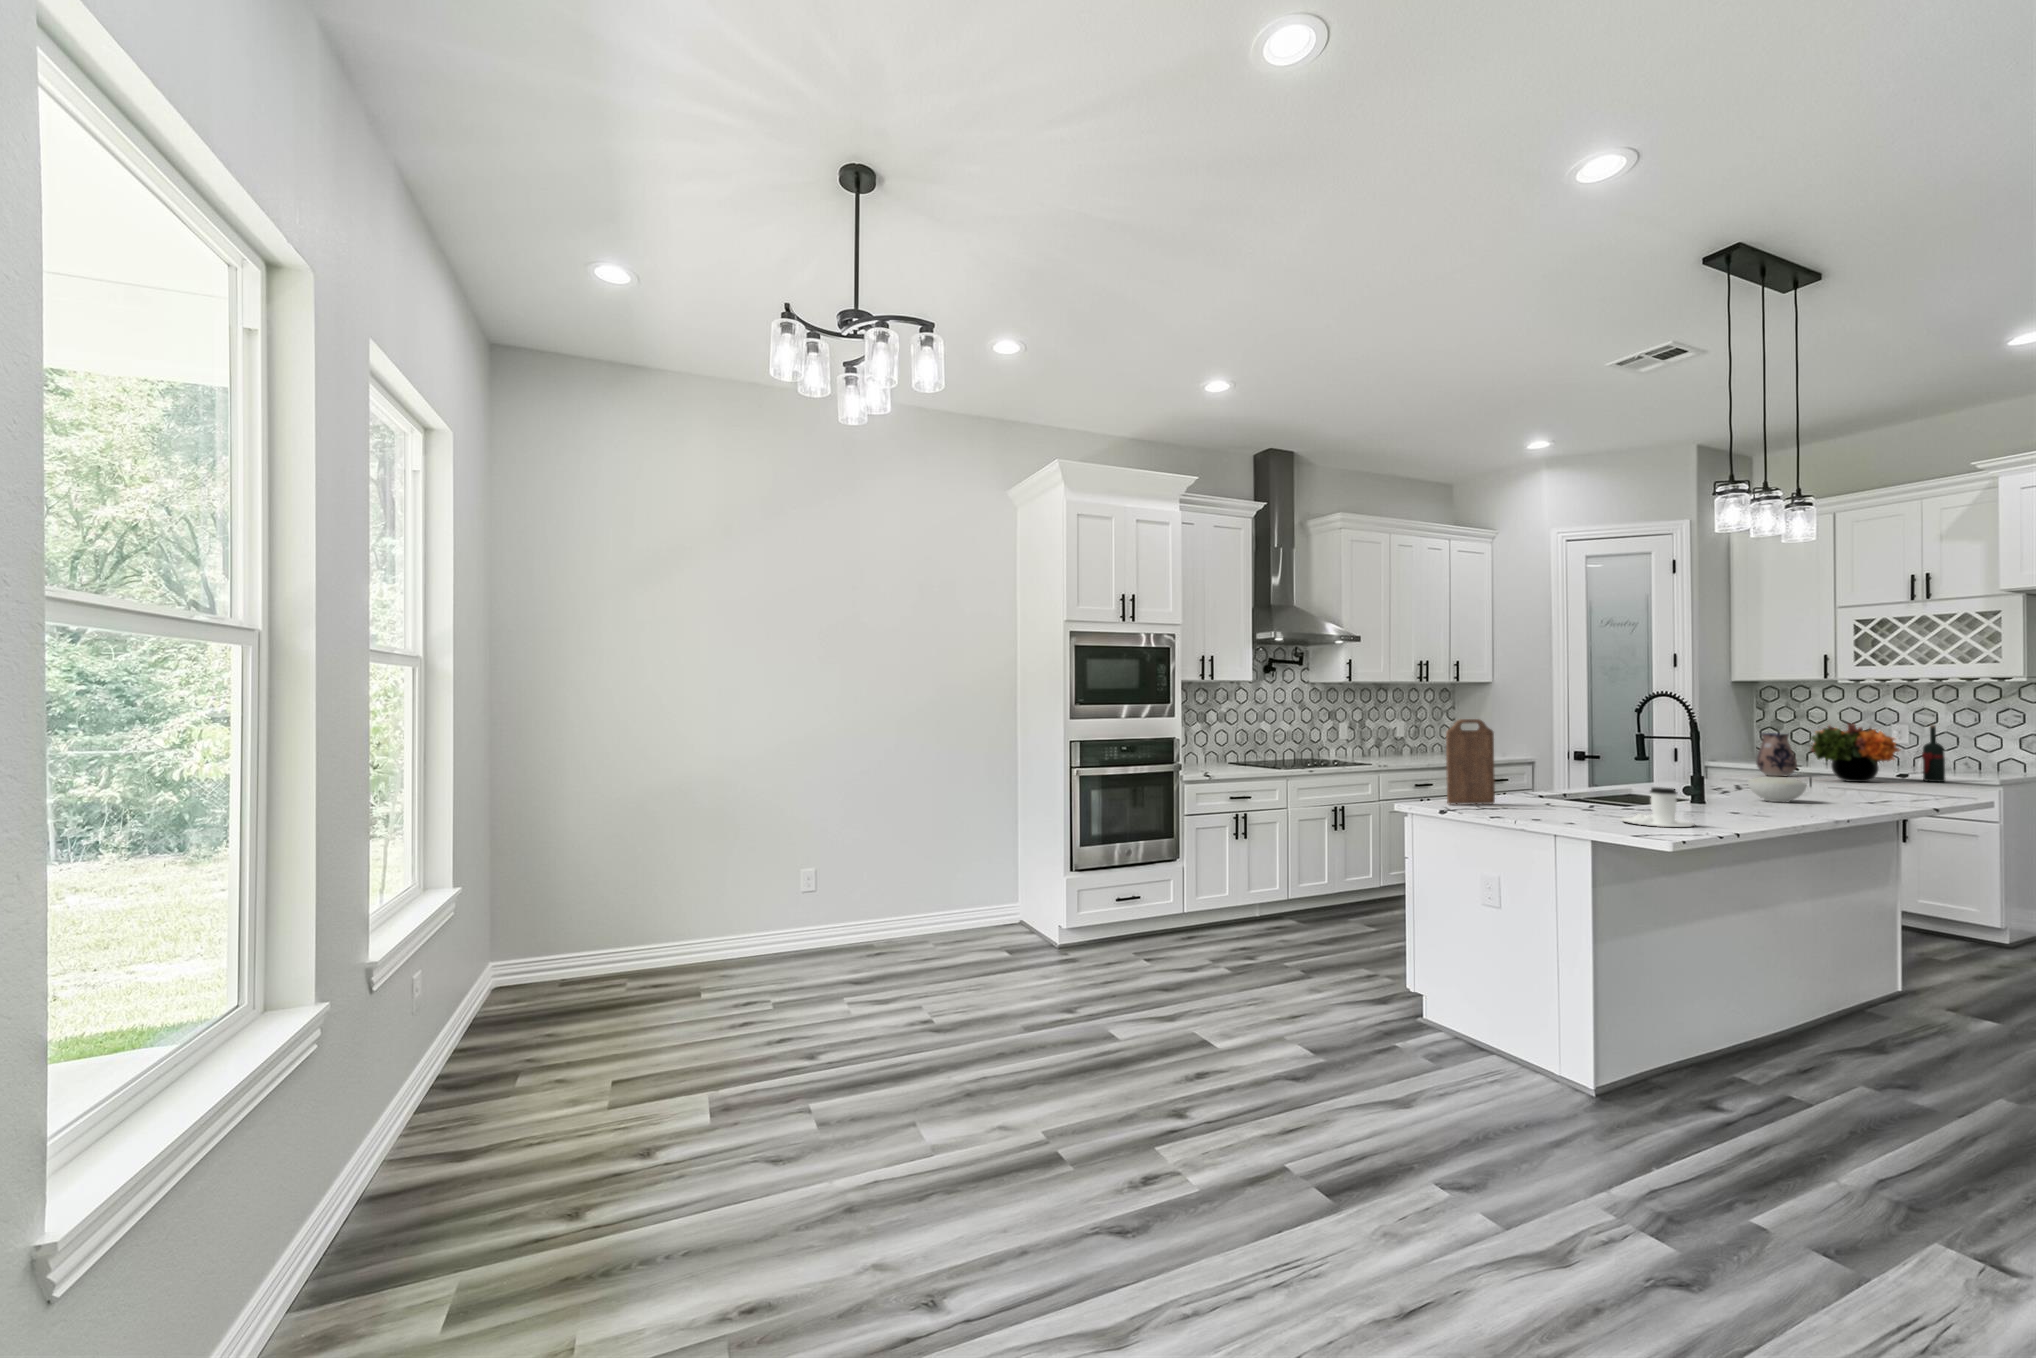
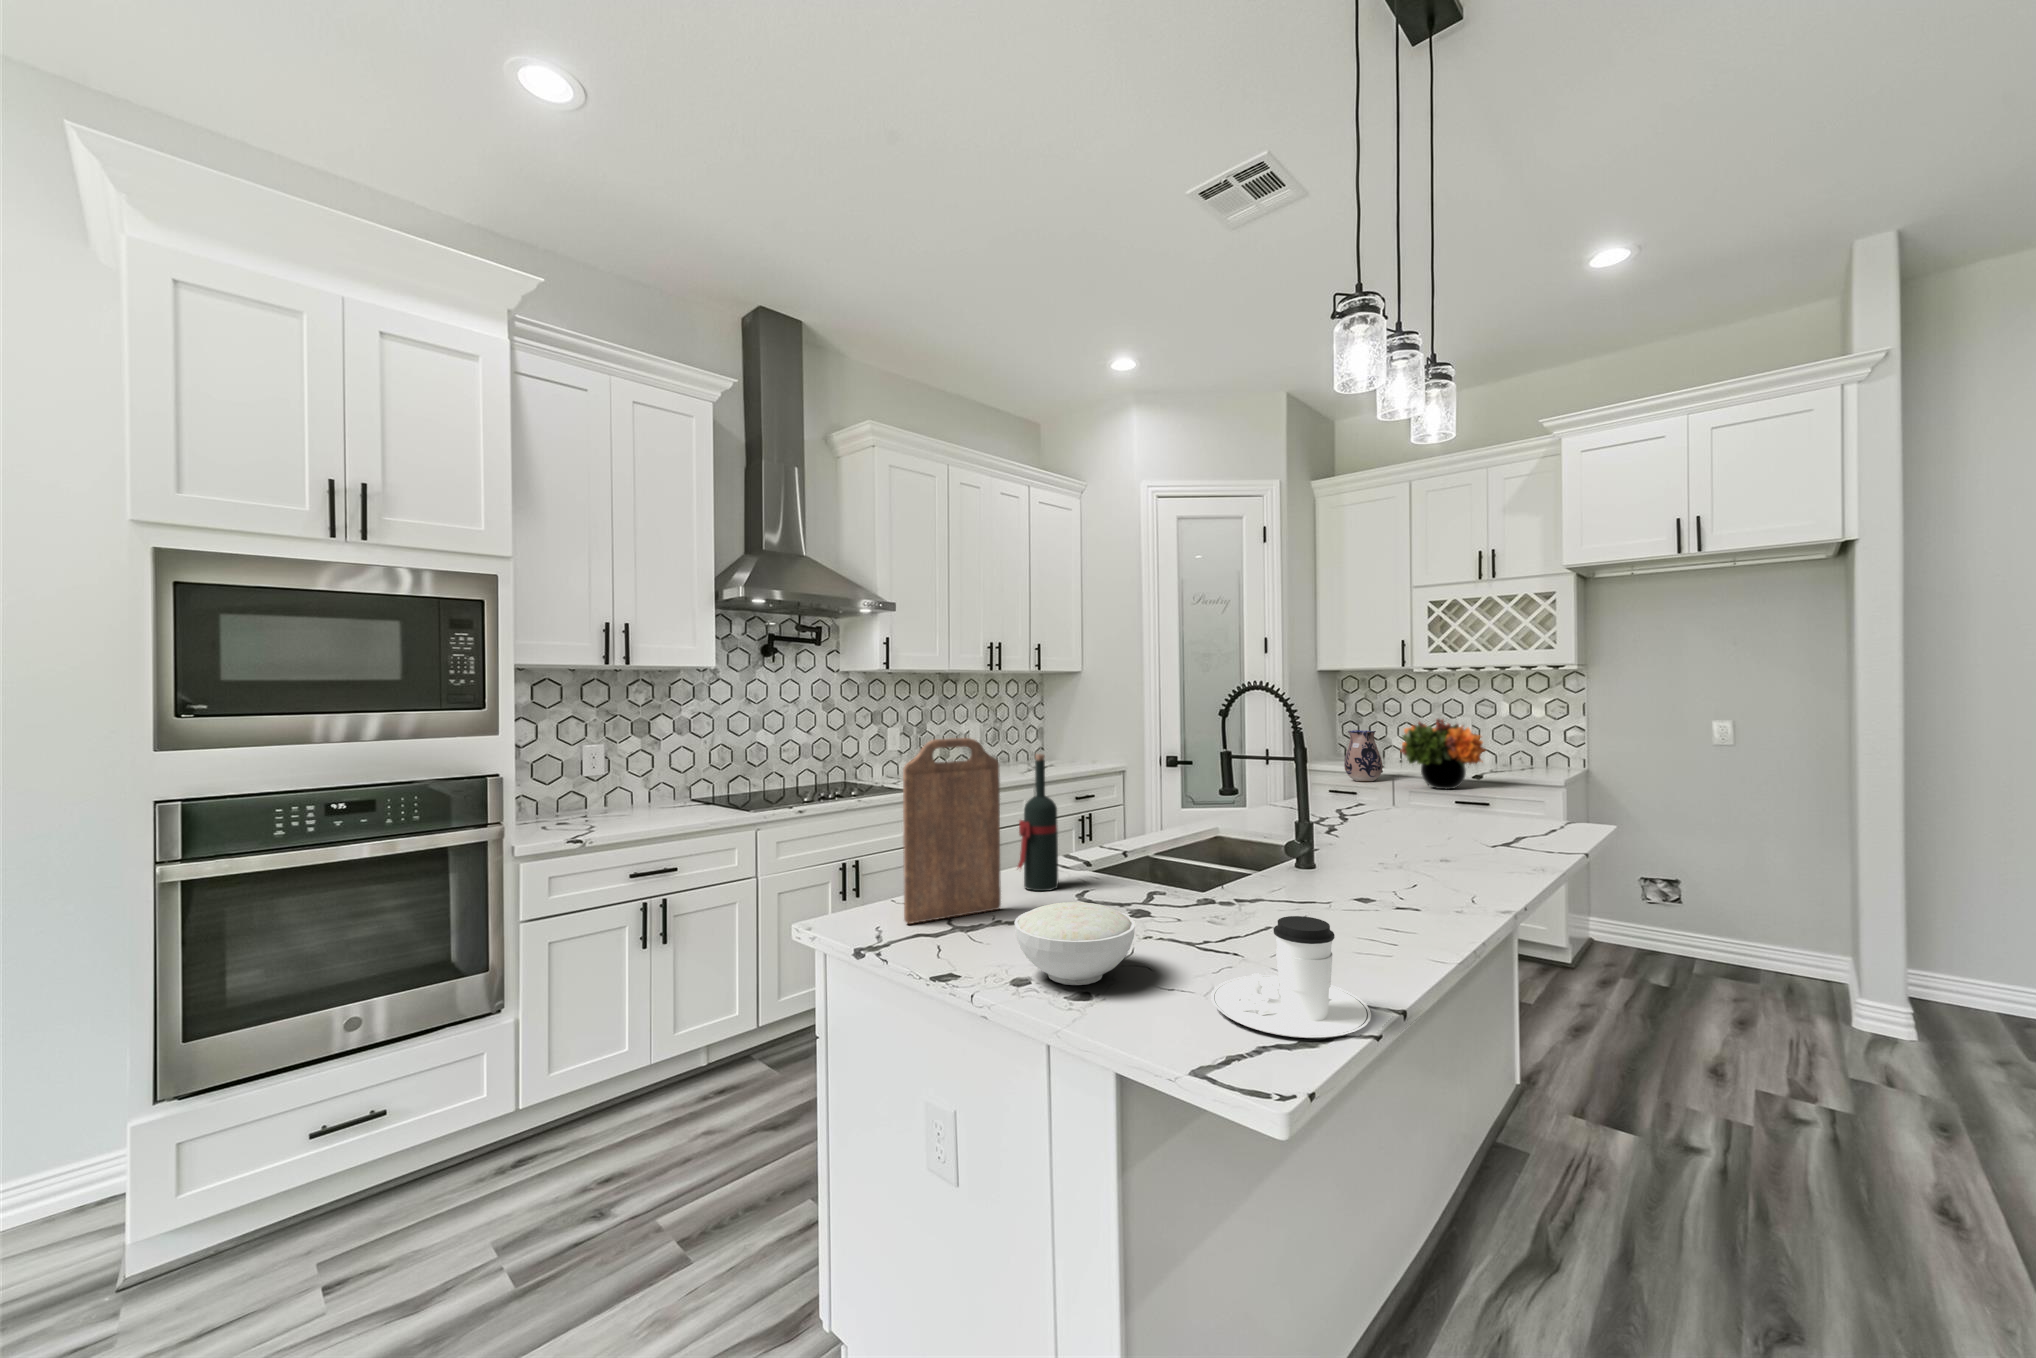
wine bottle: present [1922,725,1945,782] -> present [1018,754,1058,891]
bowl: present [1748,777,1807,802] -> present [1015,902,1135,985]

